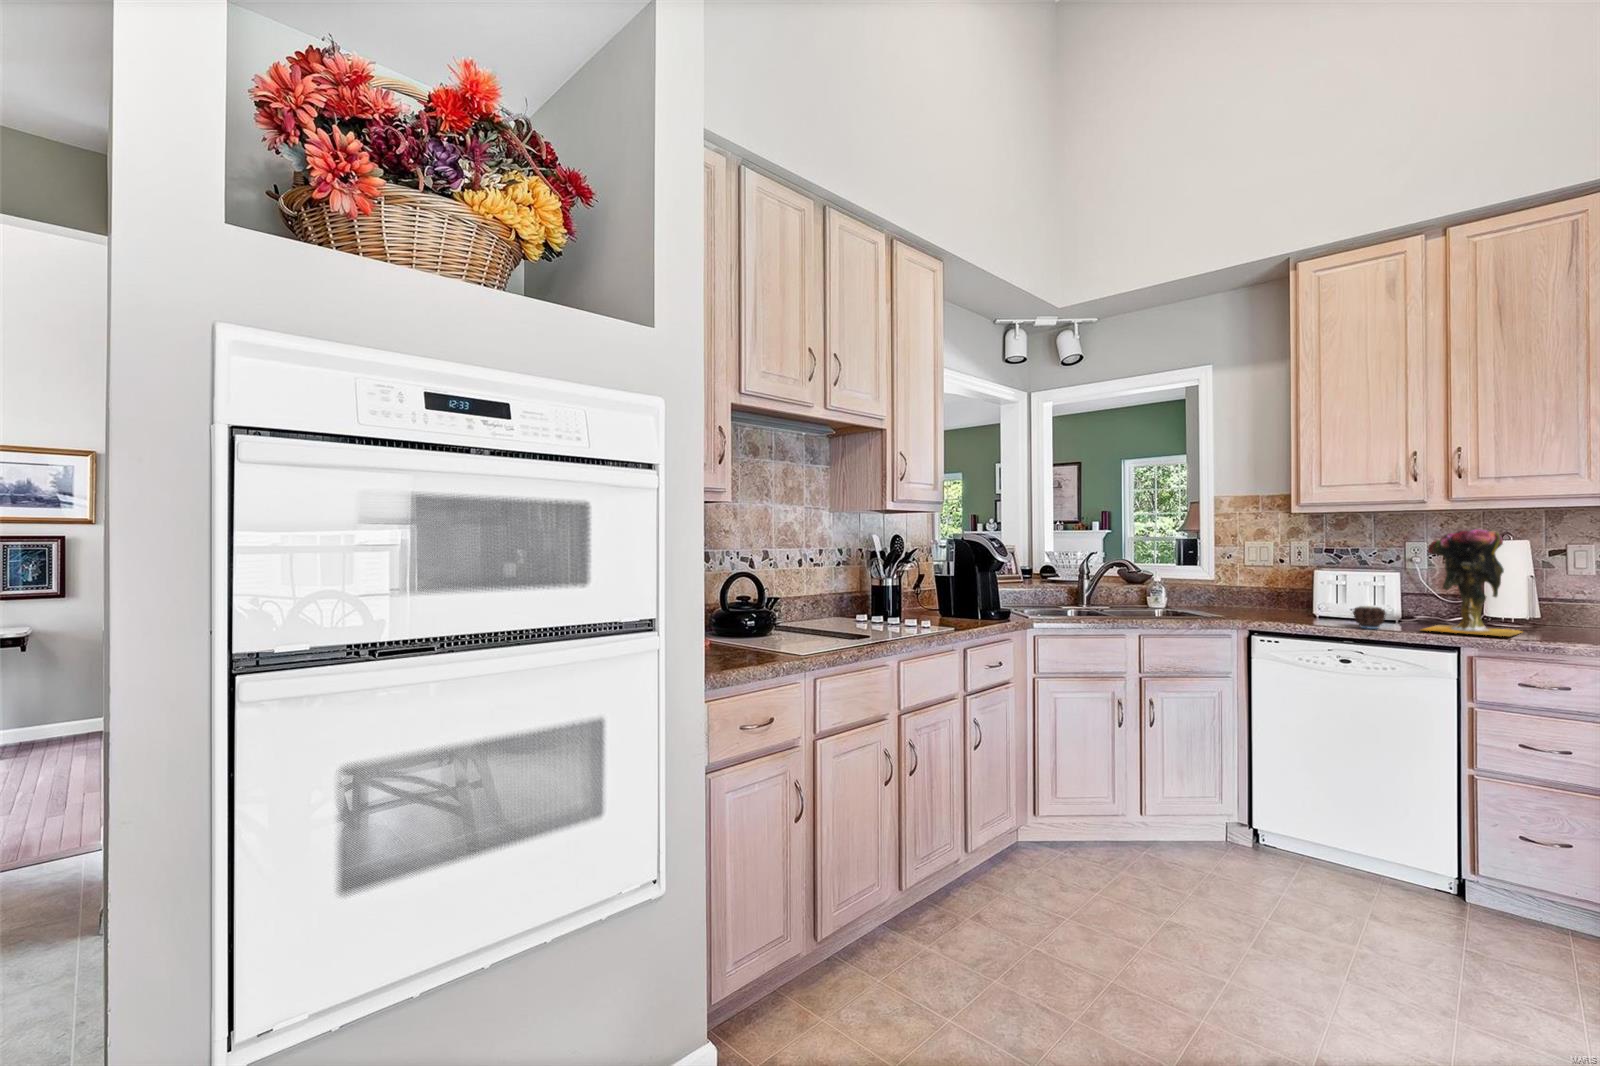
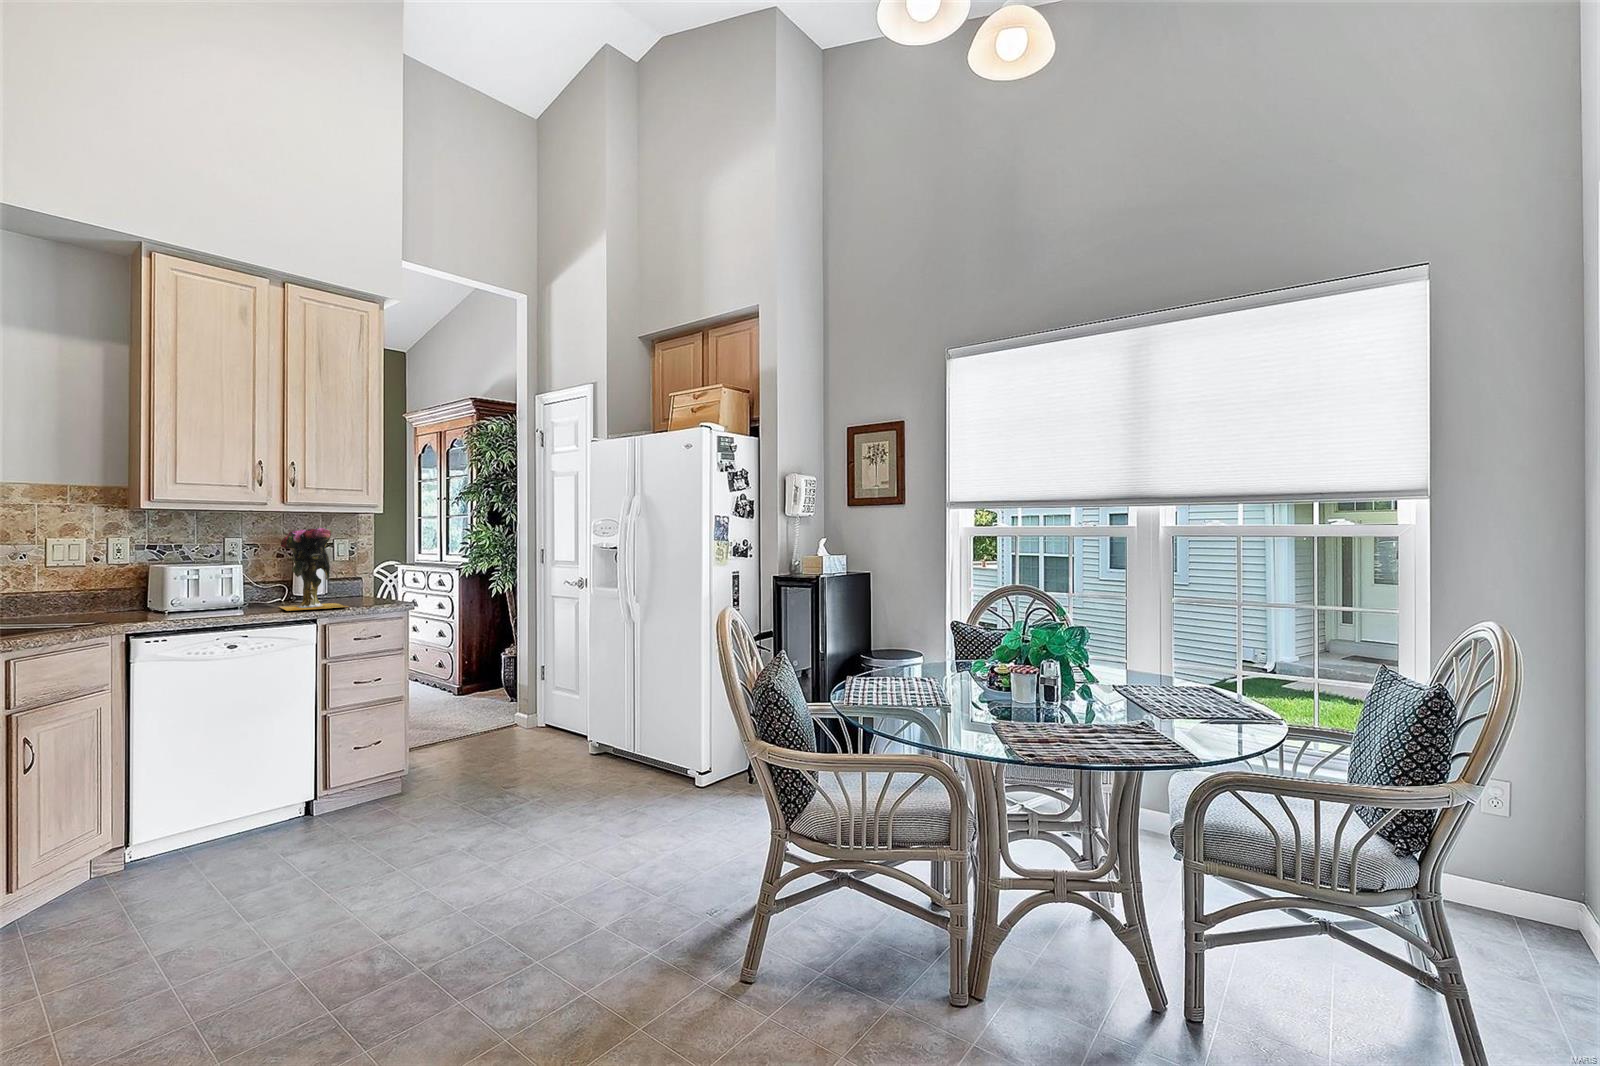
candle: present [1353,606,1386,629] -> none [229,592,260,615]

